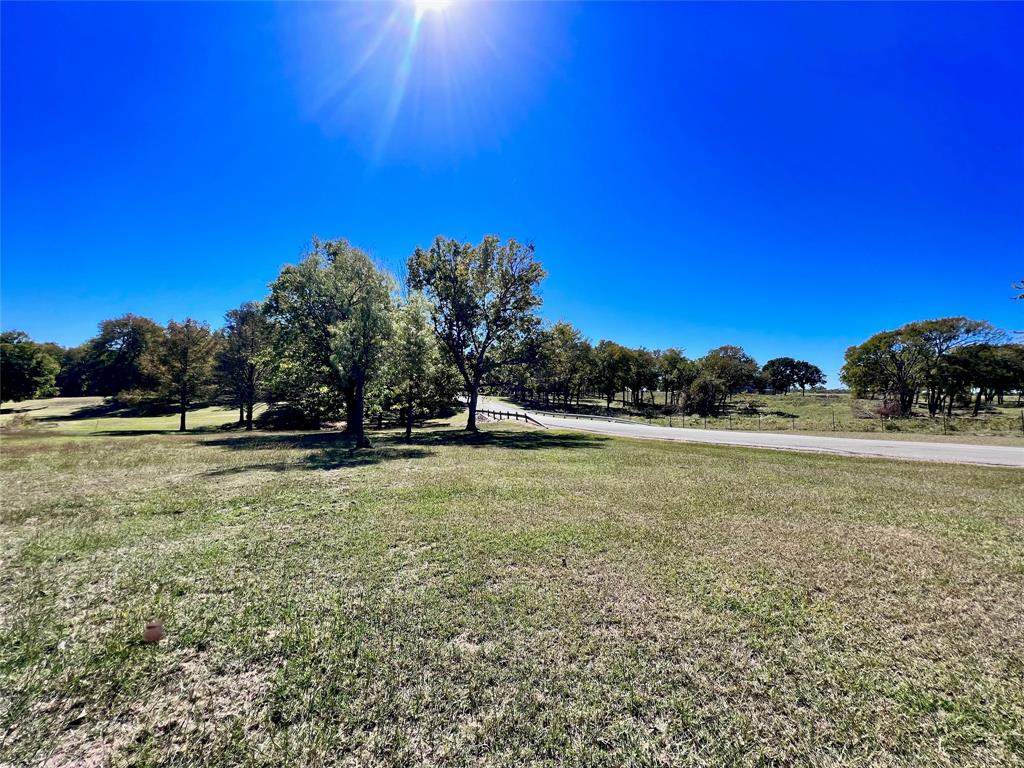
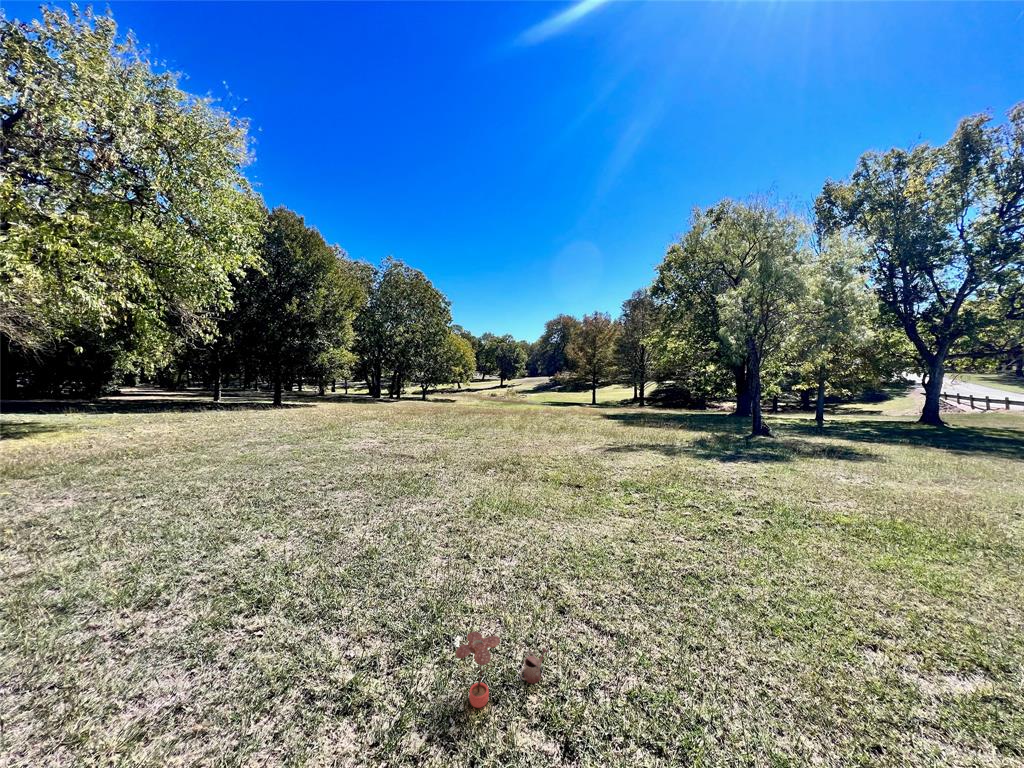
potted plant: none [73,611,124,674] -> present [456,632,500,708]

